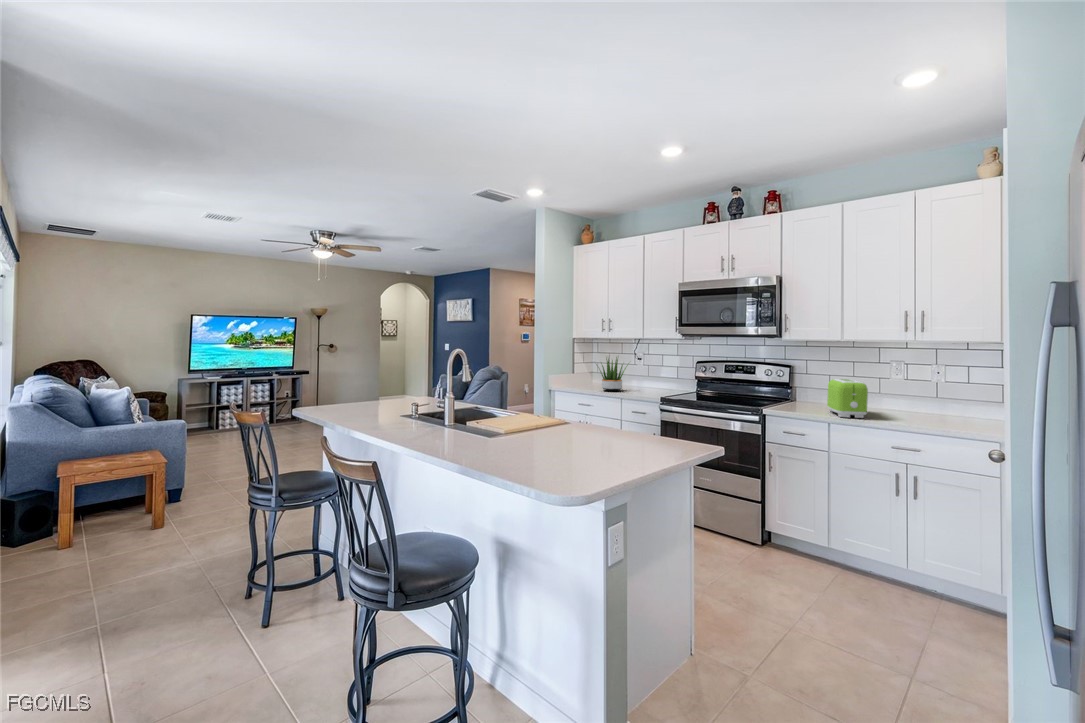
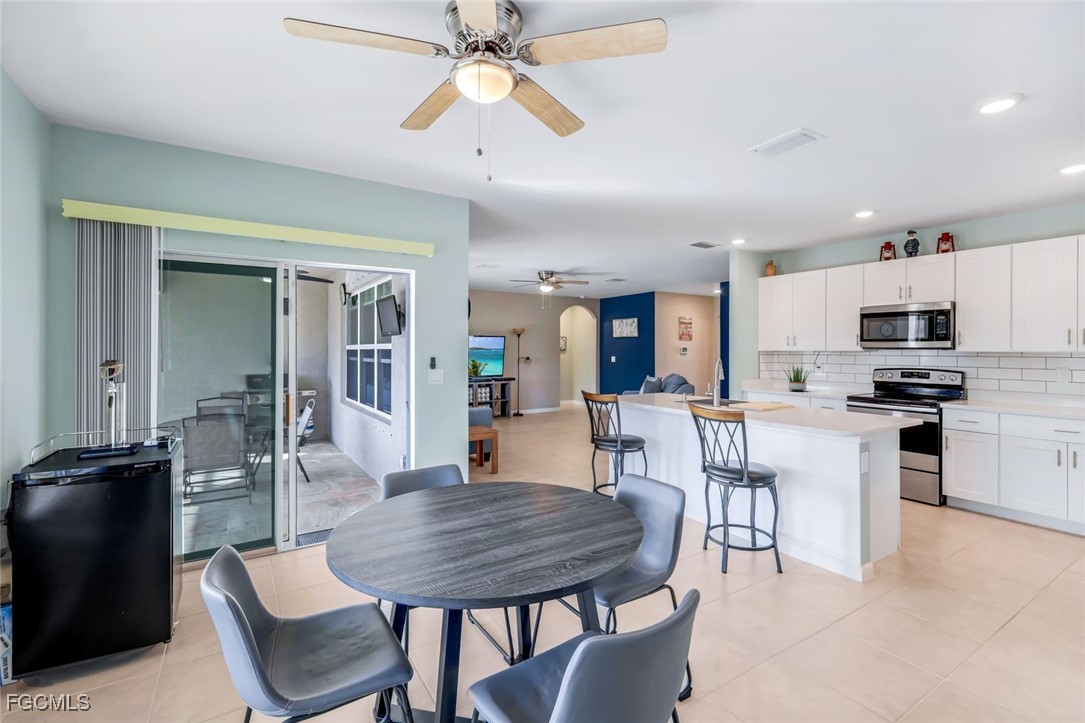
toaster: present [827,379,868,418] -> none [997,381,1034,409]

